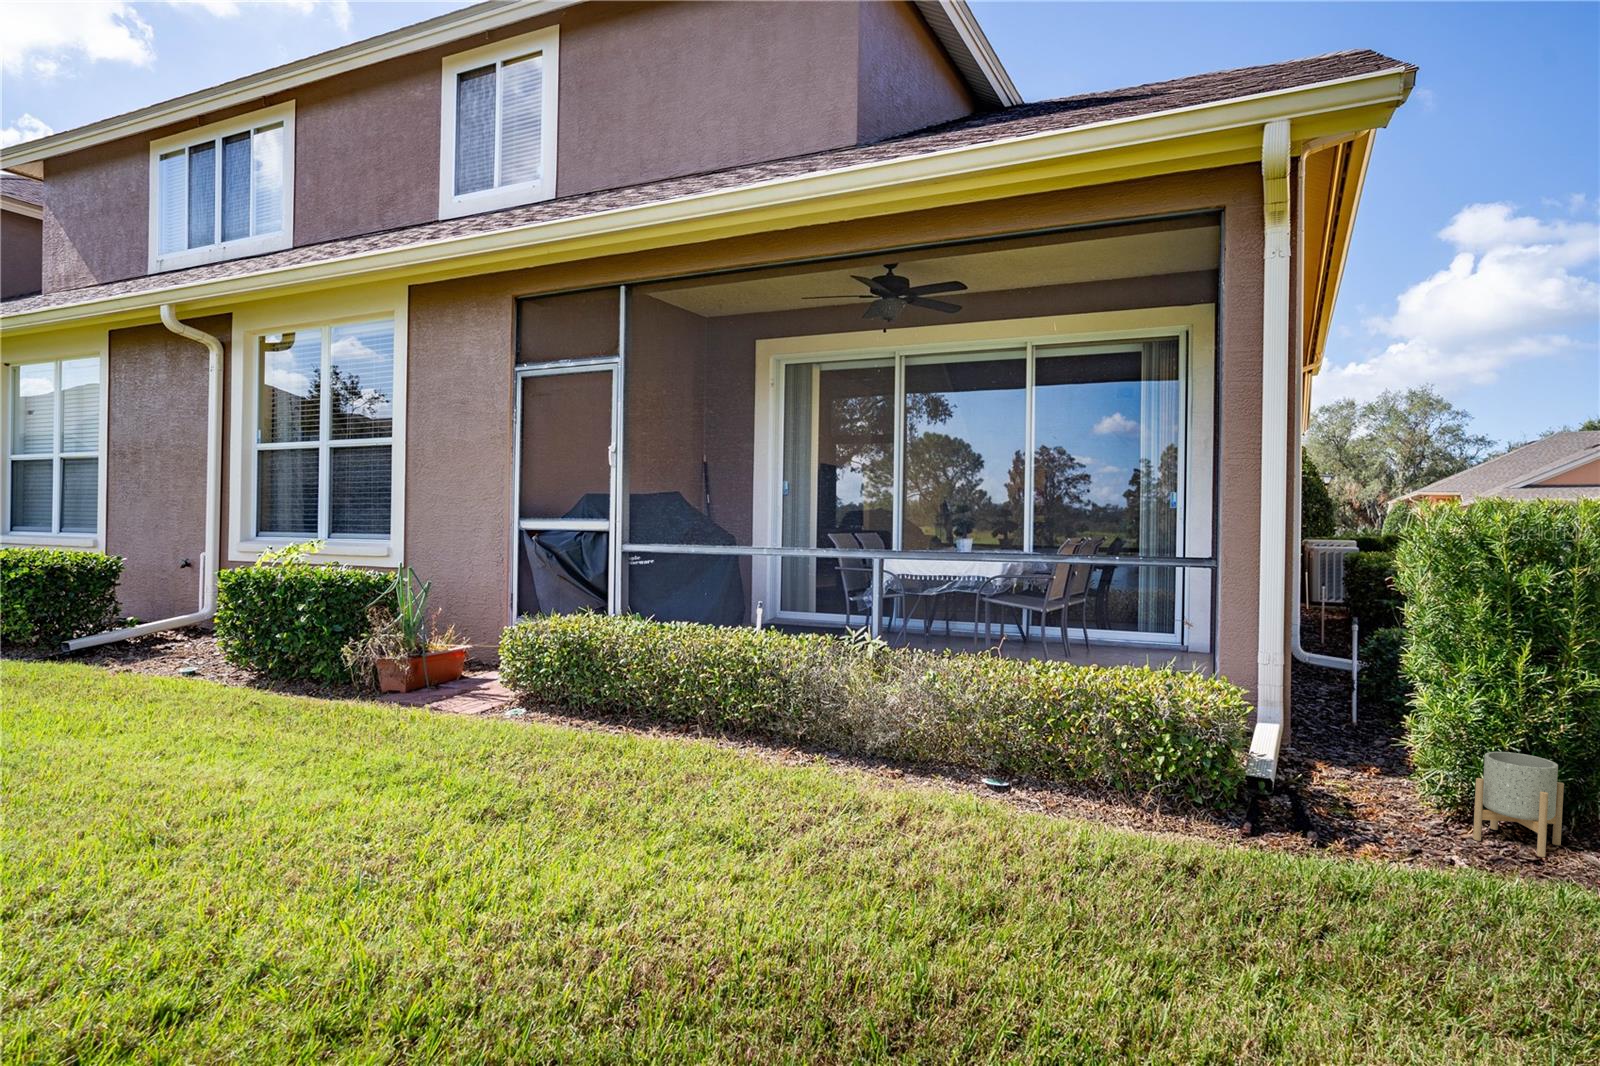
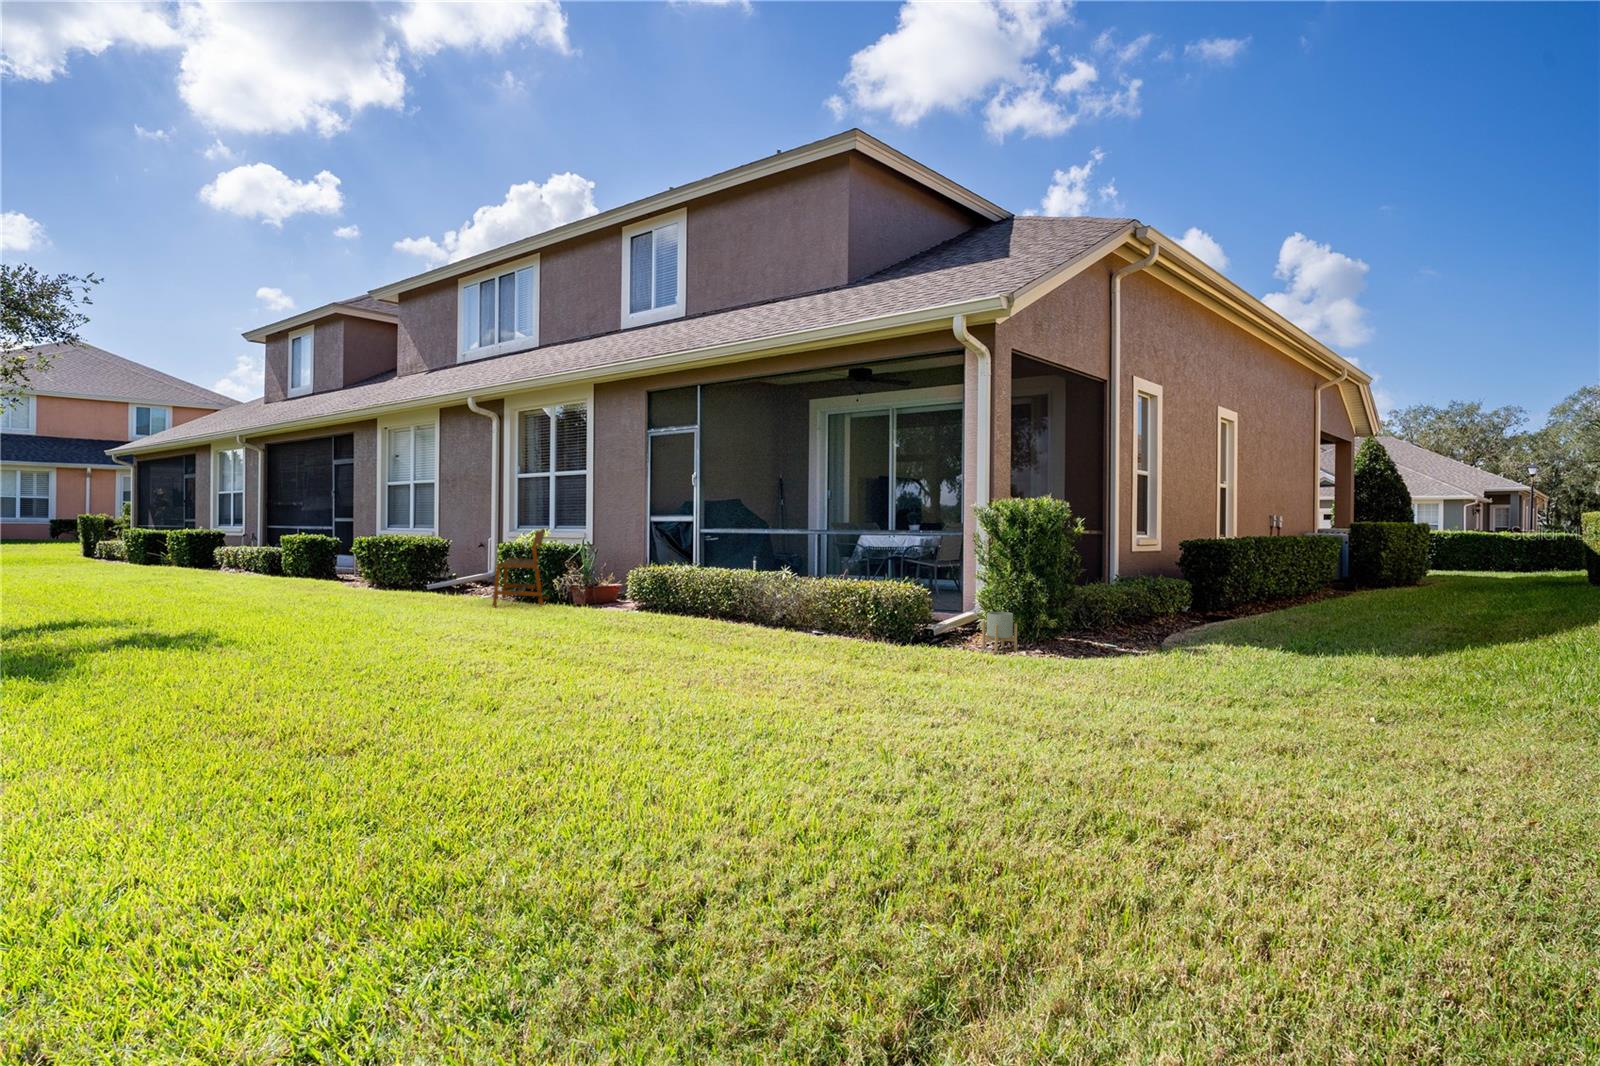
bench: none [207,543,326,711] -> present [493,529,548,607]

